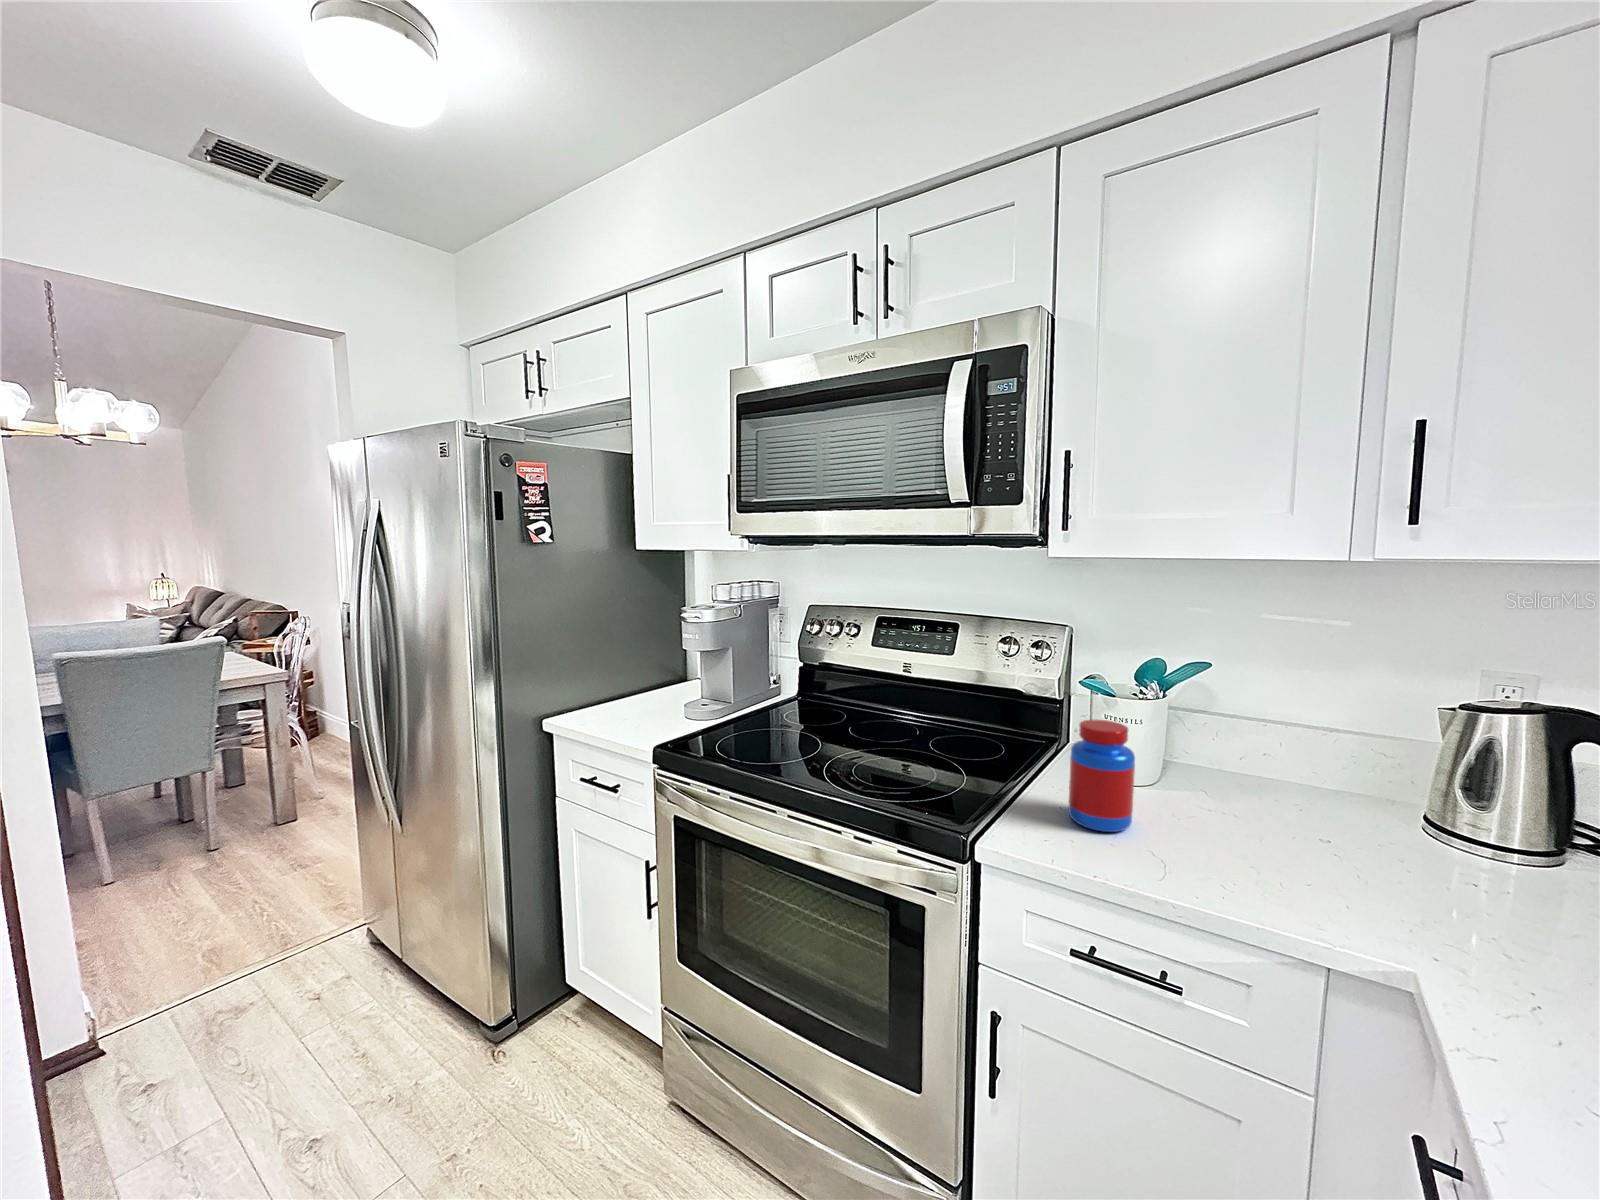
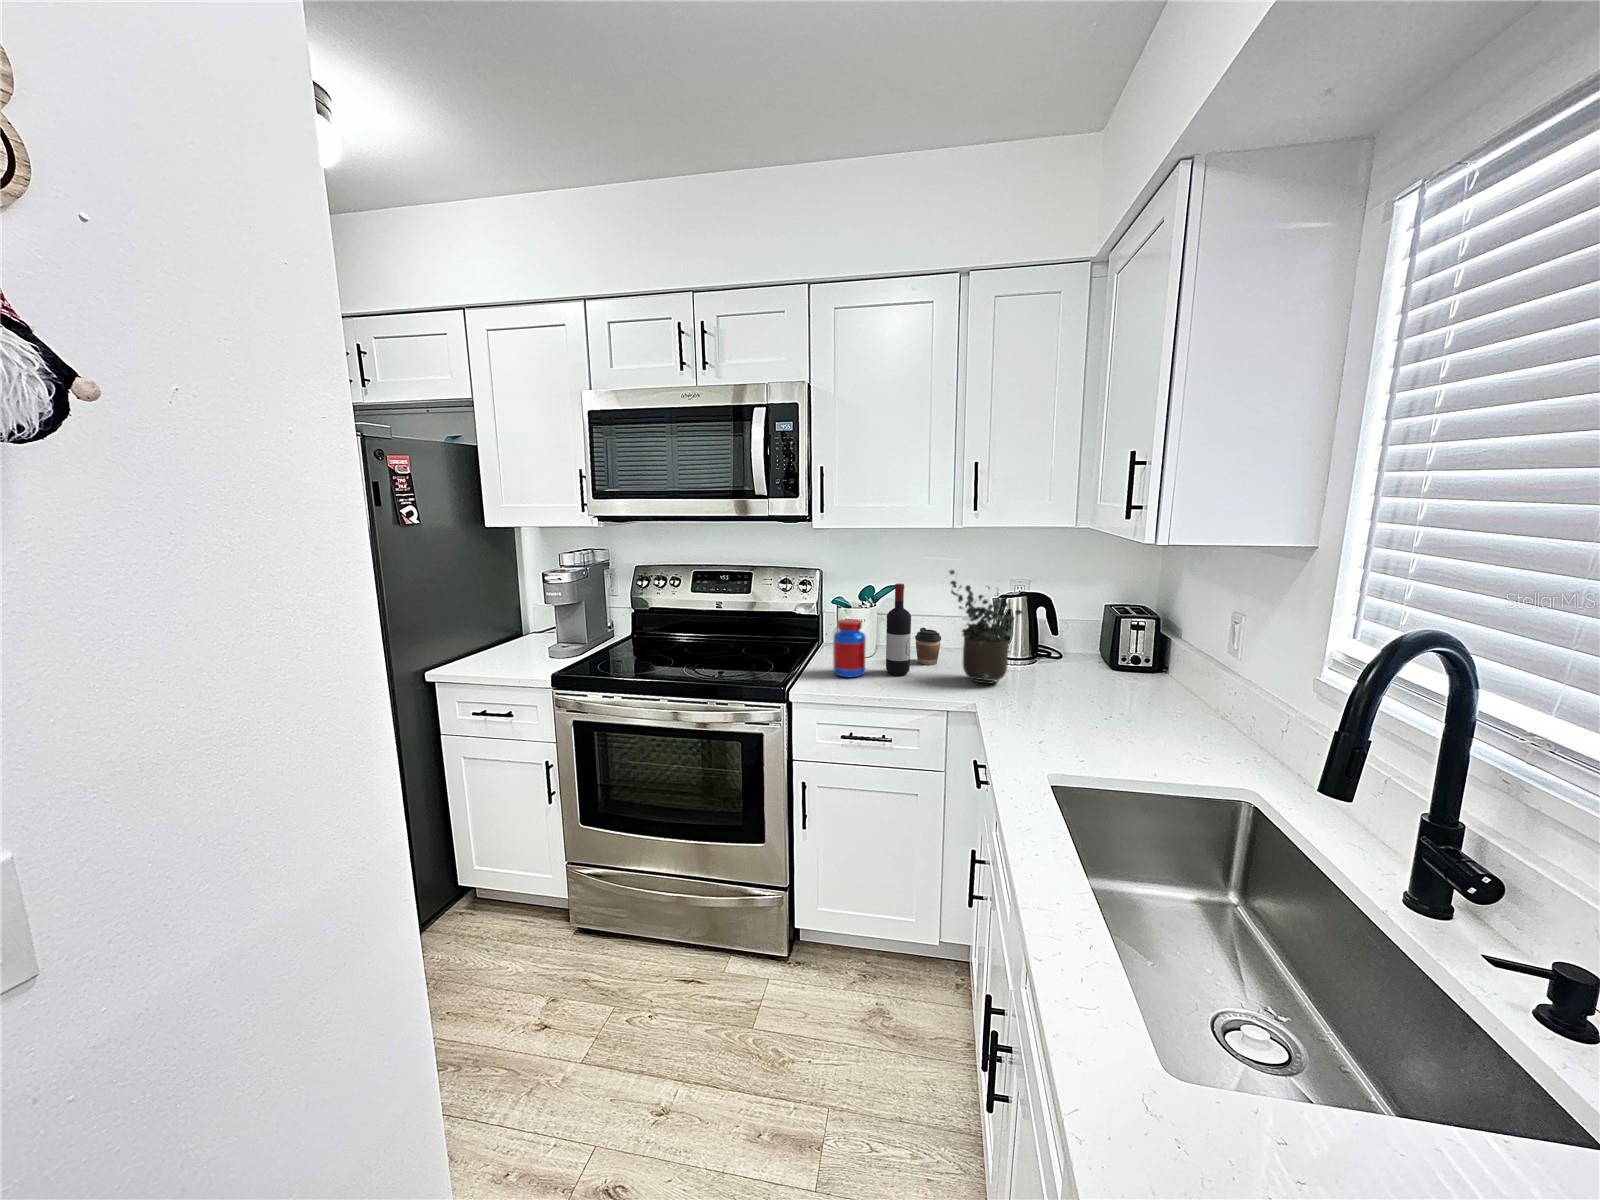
potted plant: none [1334,646,1556,917] -> present [949,570,1022,683]
wine bottle: none [1177,665,1237,845] -> present [886,584,911,675]
coffee cup: none [1247,751,1309,828] -> present [915,628,941,665]

